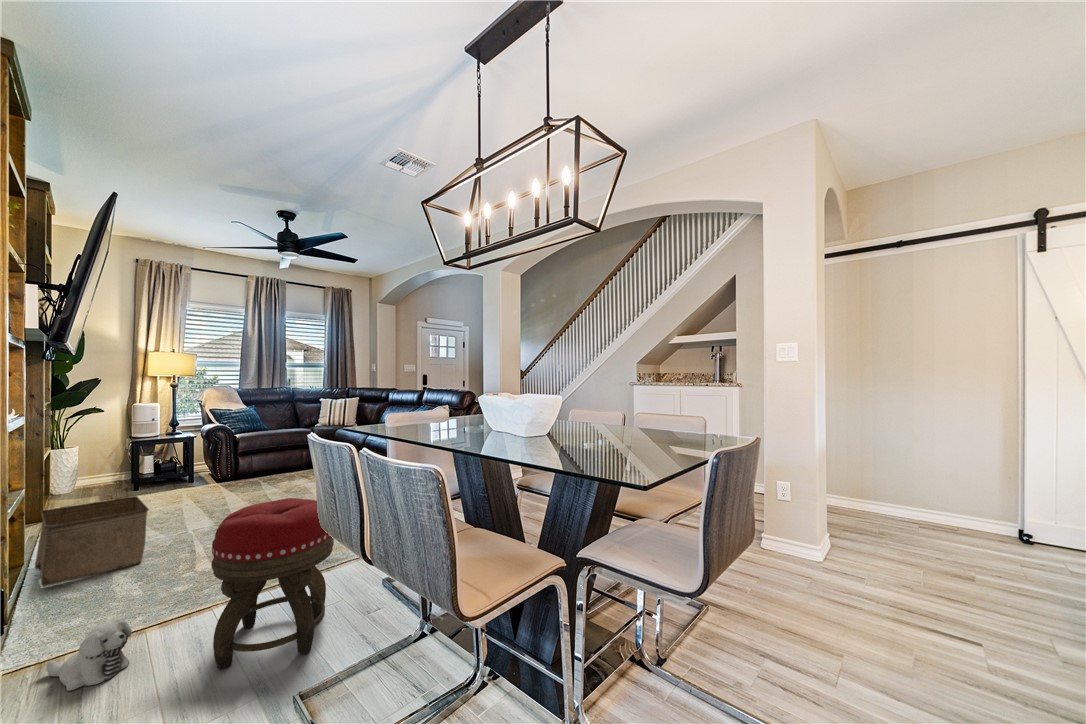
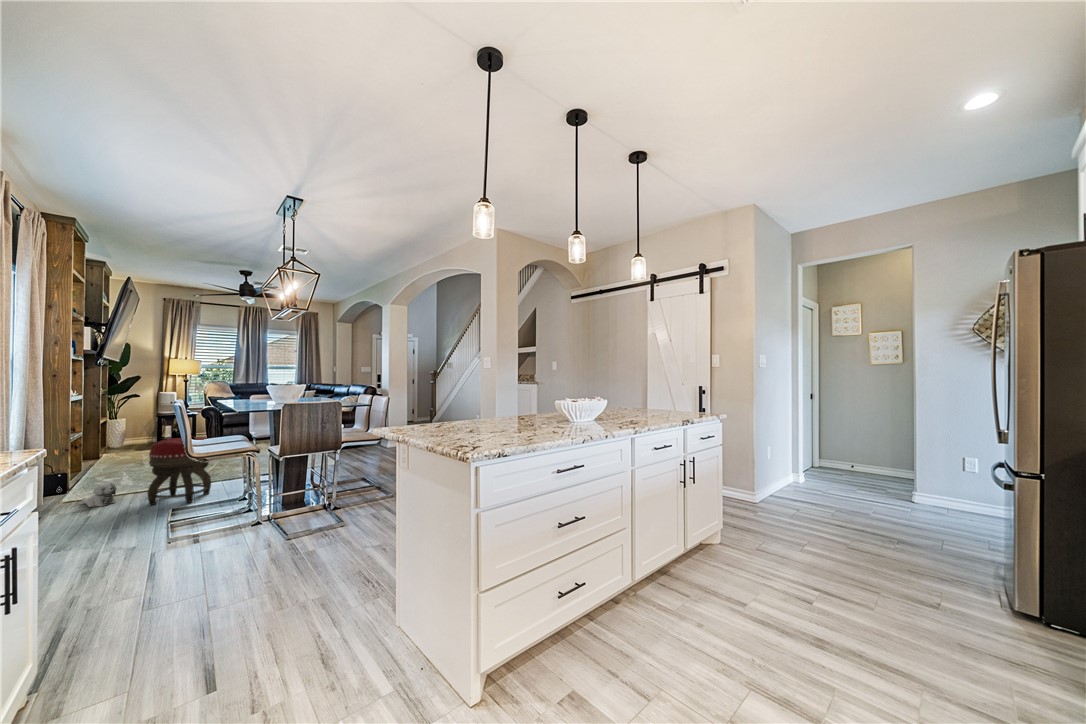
storage bin: present [35,496,149,587] -> none [89,442,144,481]

